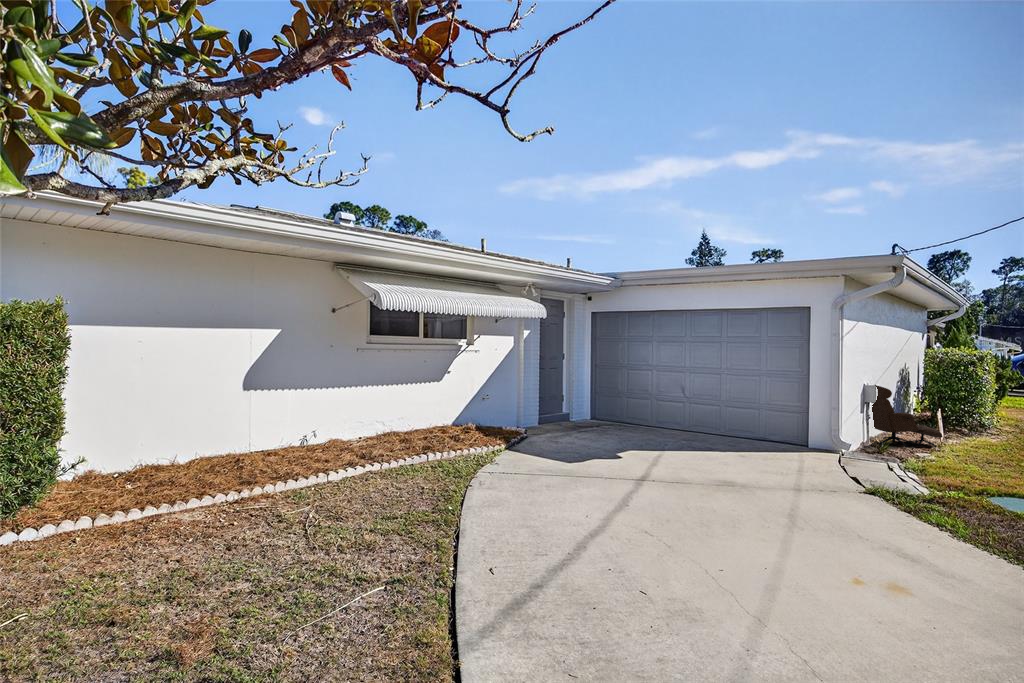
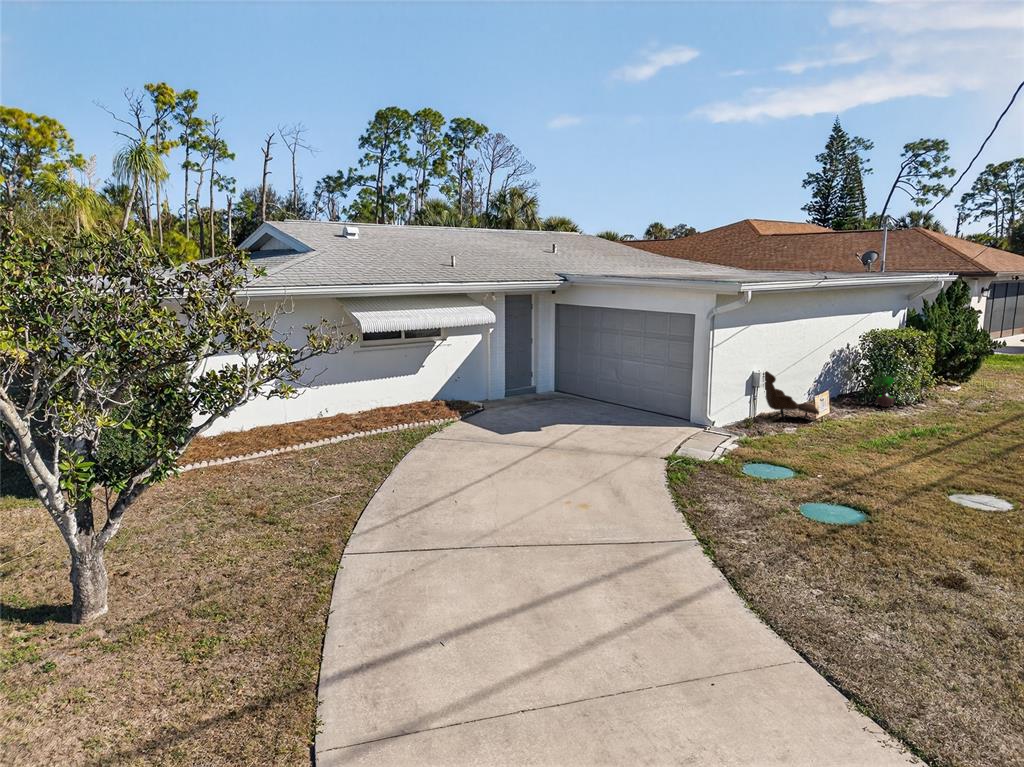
potted tree: none [954,392,985,432] -> present [874,376,894,407]

